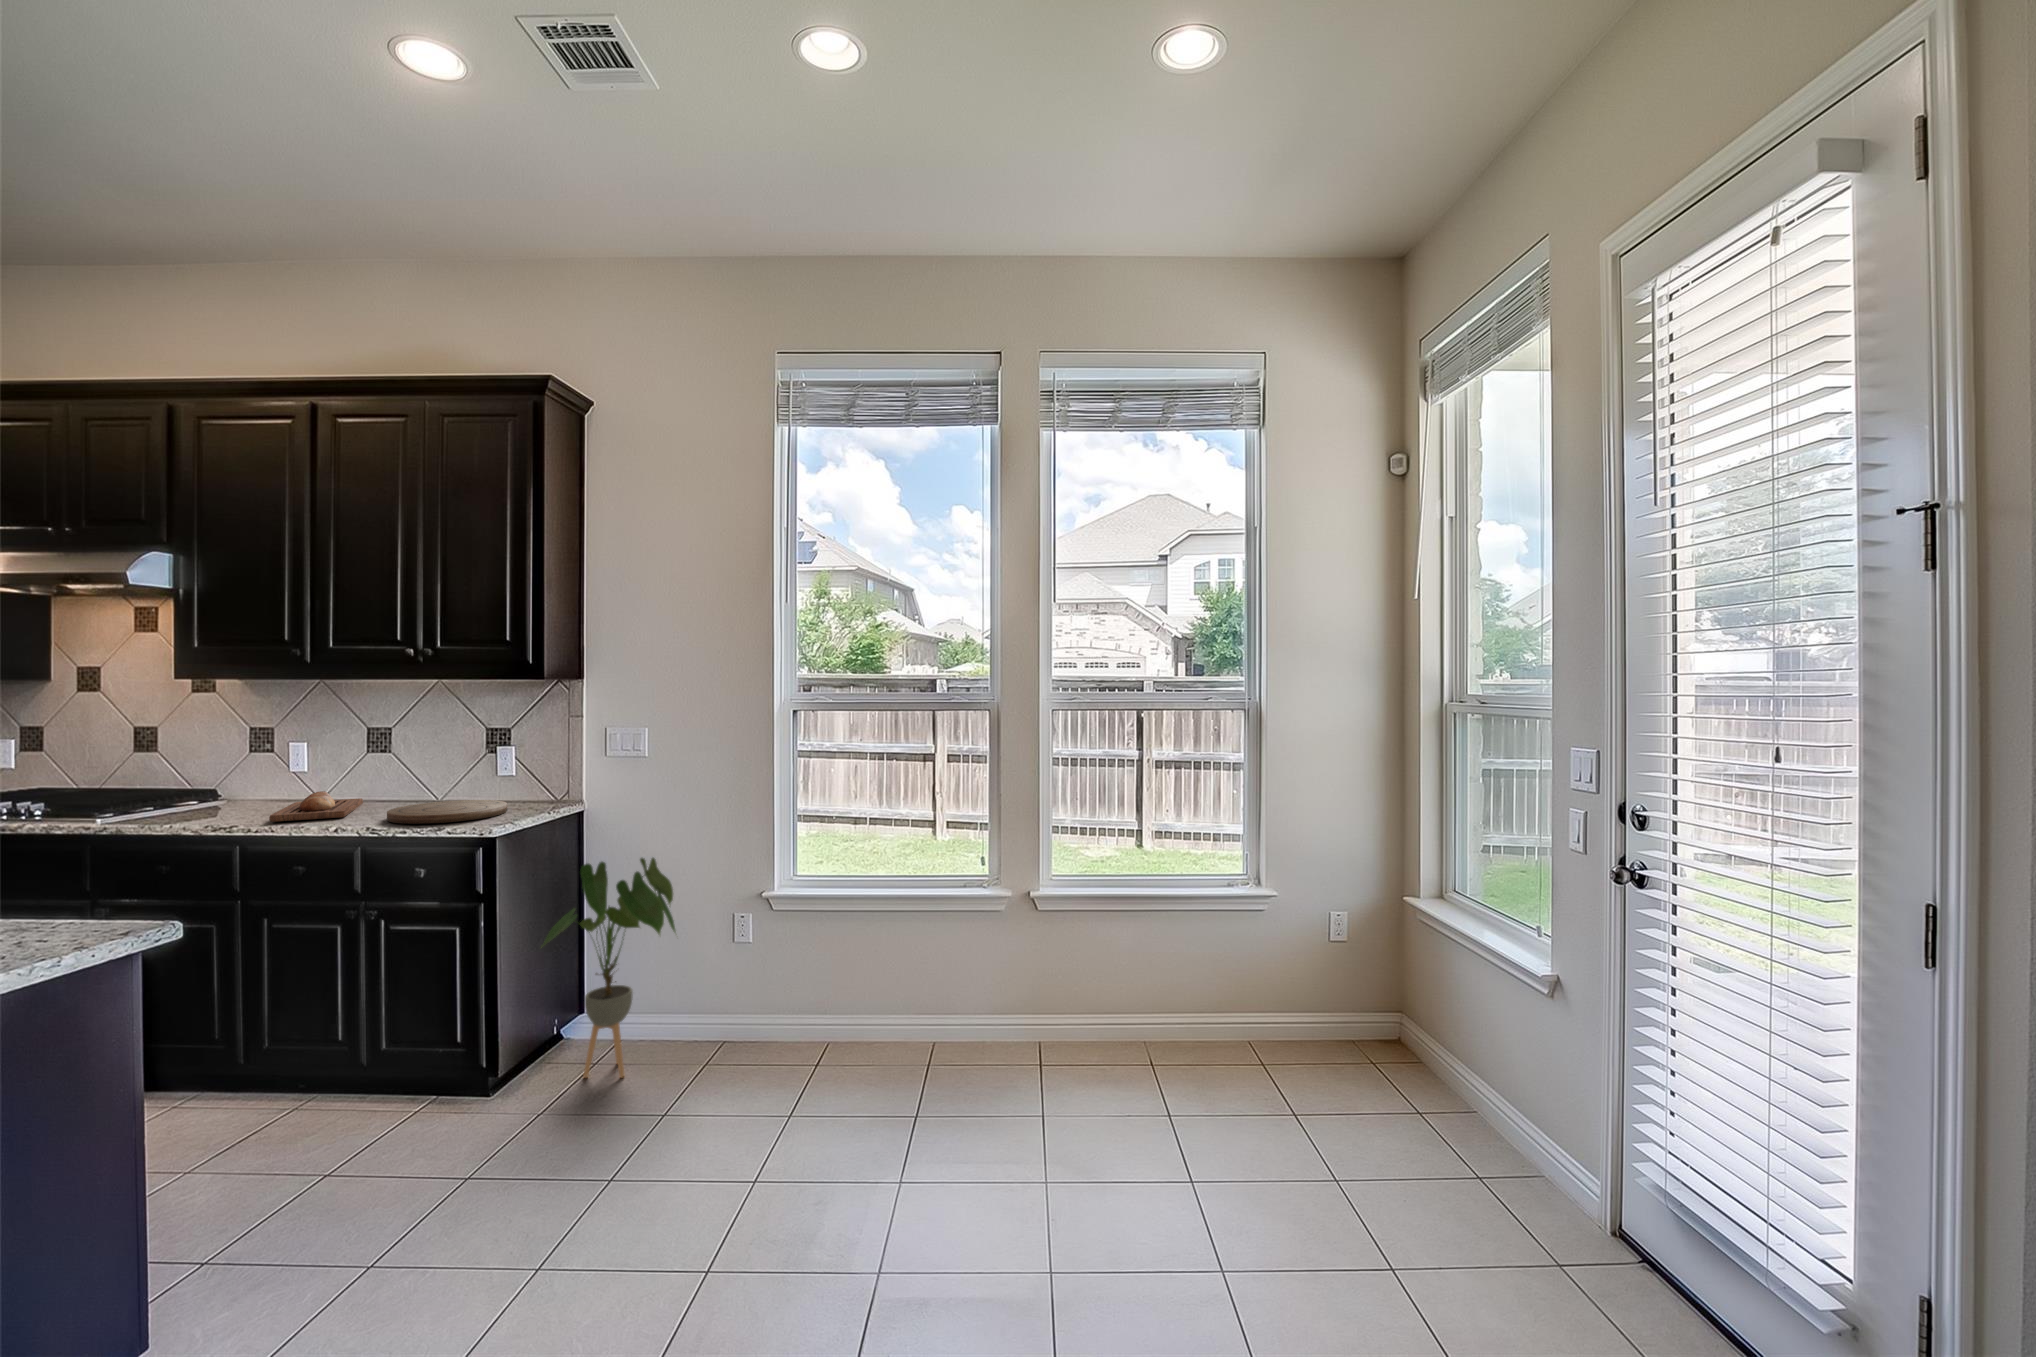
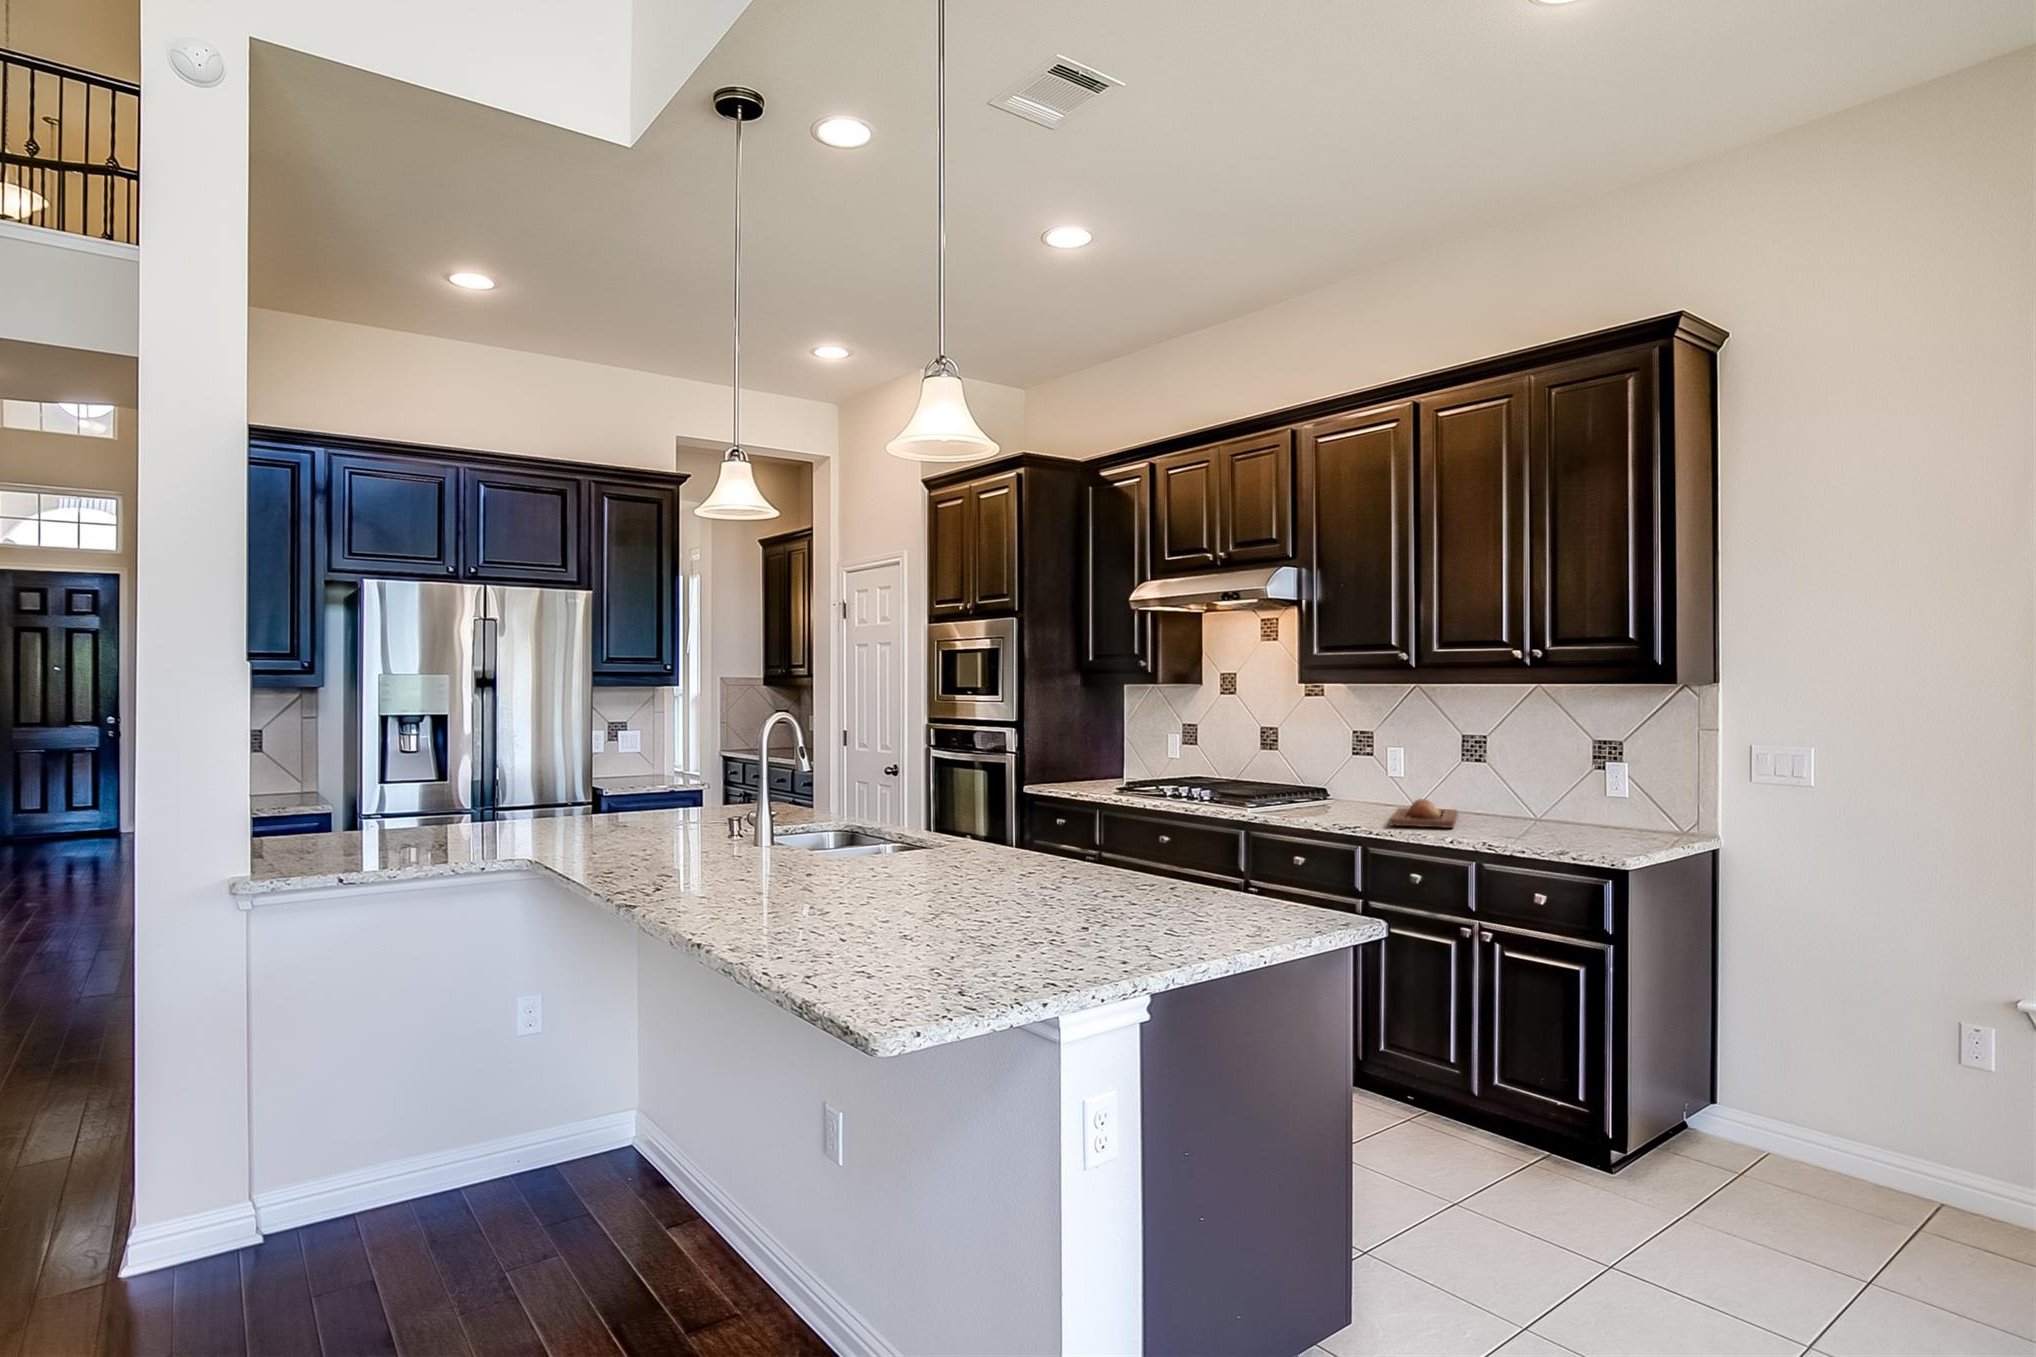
cutting board: present [387,800,507,824] -> none [1498,821,1626,846]
house plant: present [544,858,676,1078] -> none [1683,919,1881,1213]

